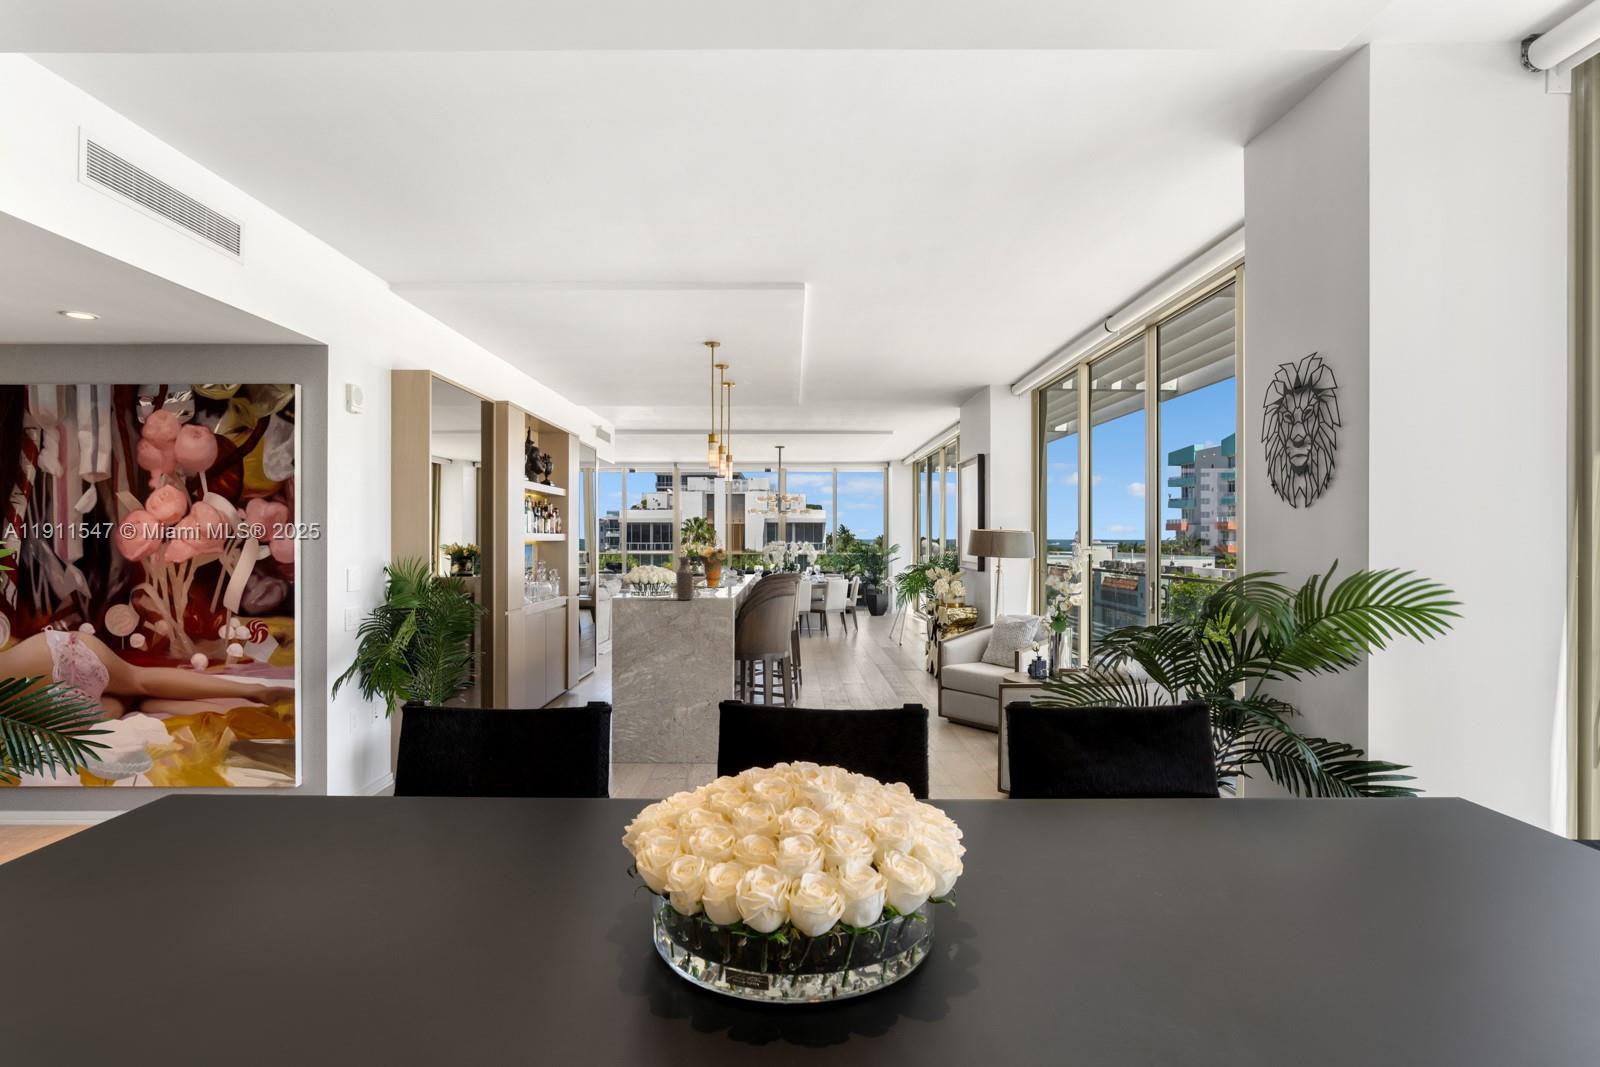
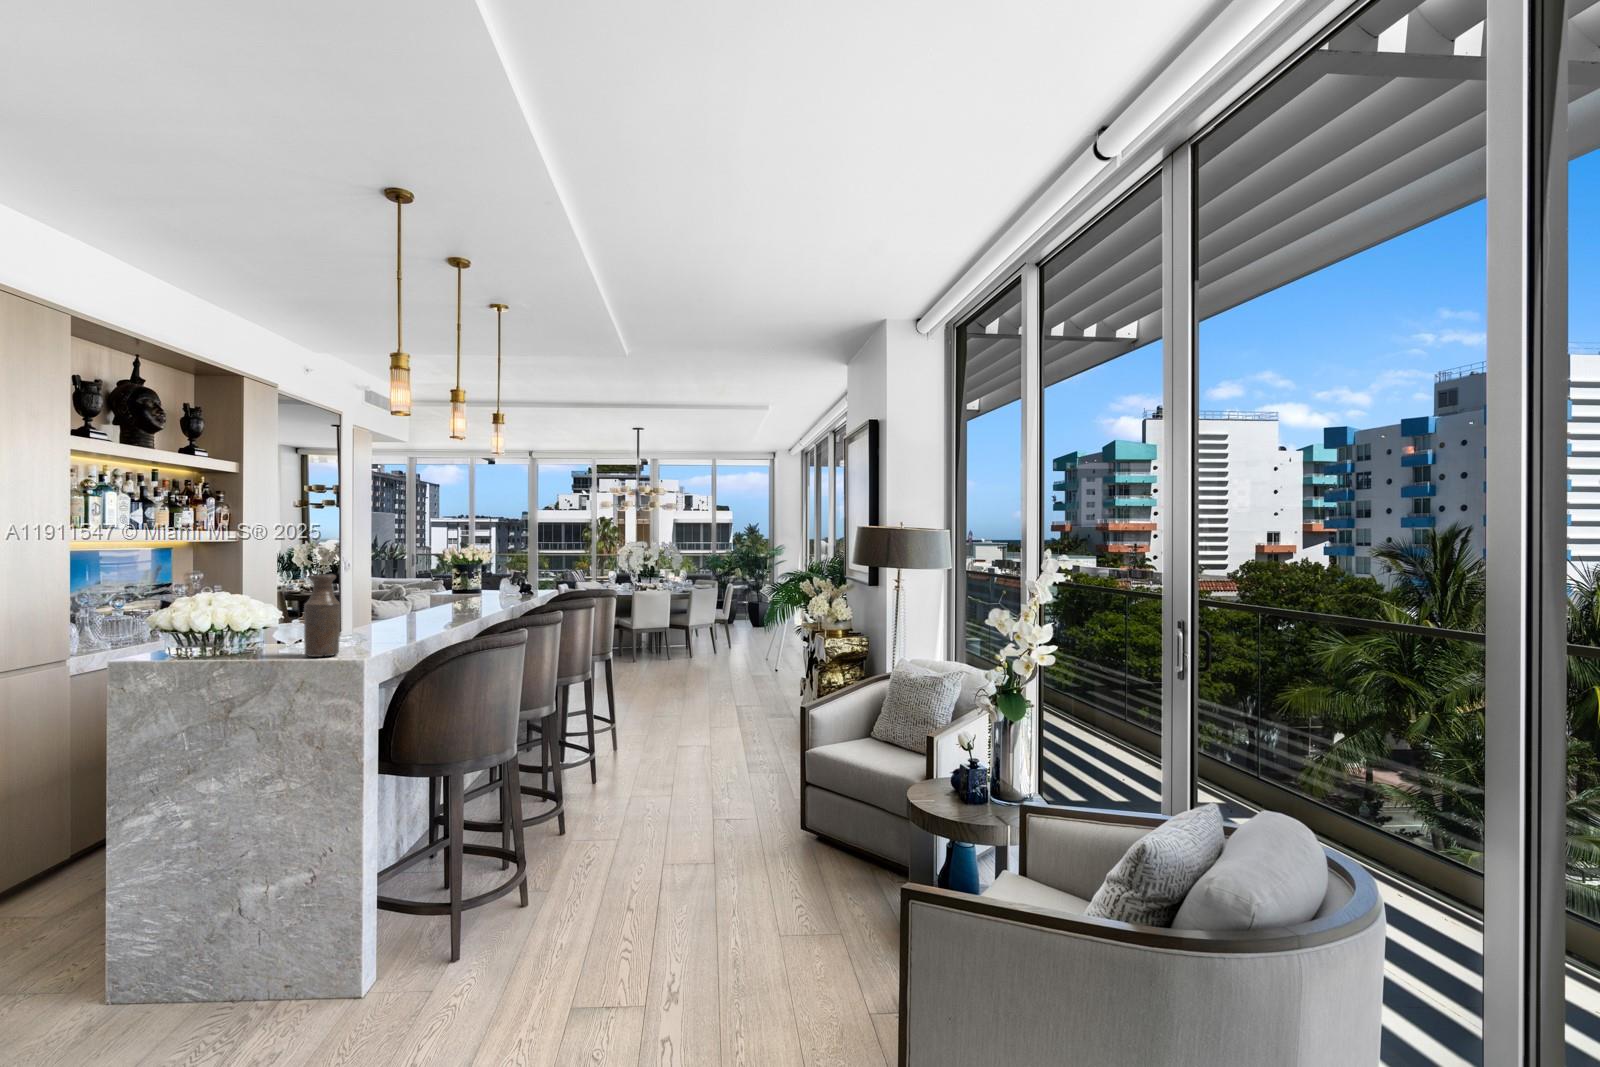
decorative vase: present [698,548,726,588] -> none [420,553,471,619]

